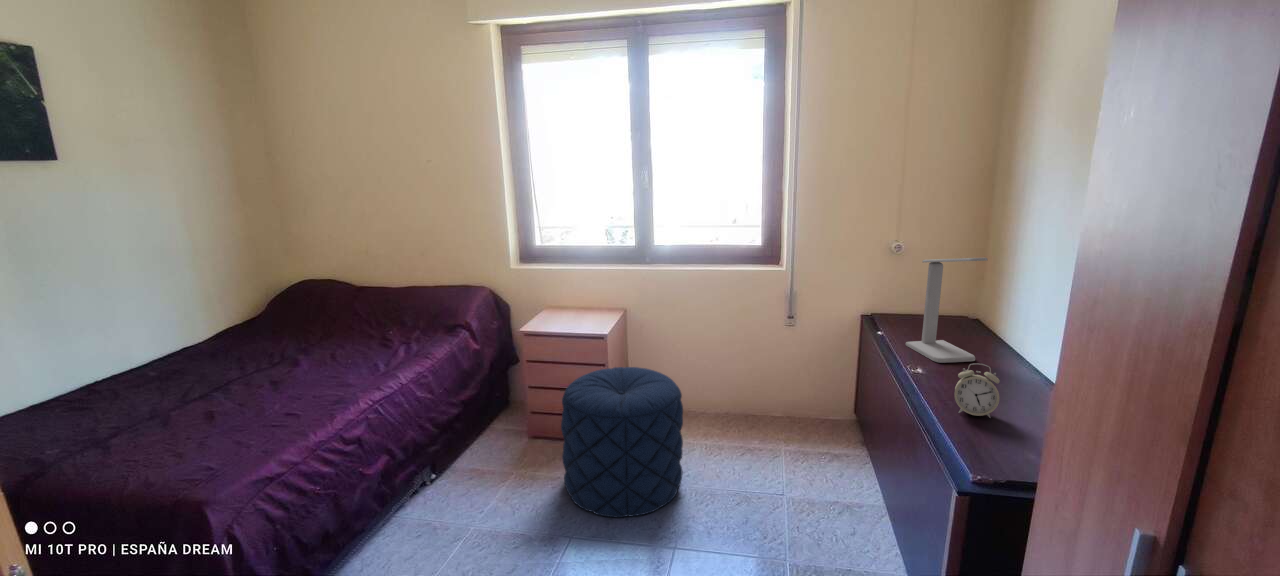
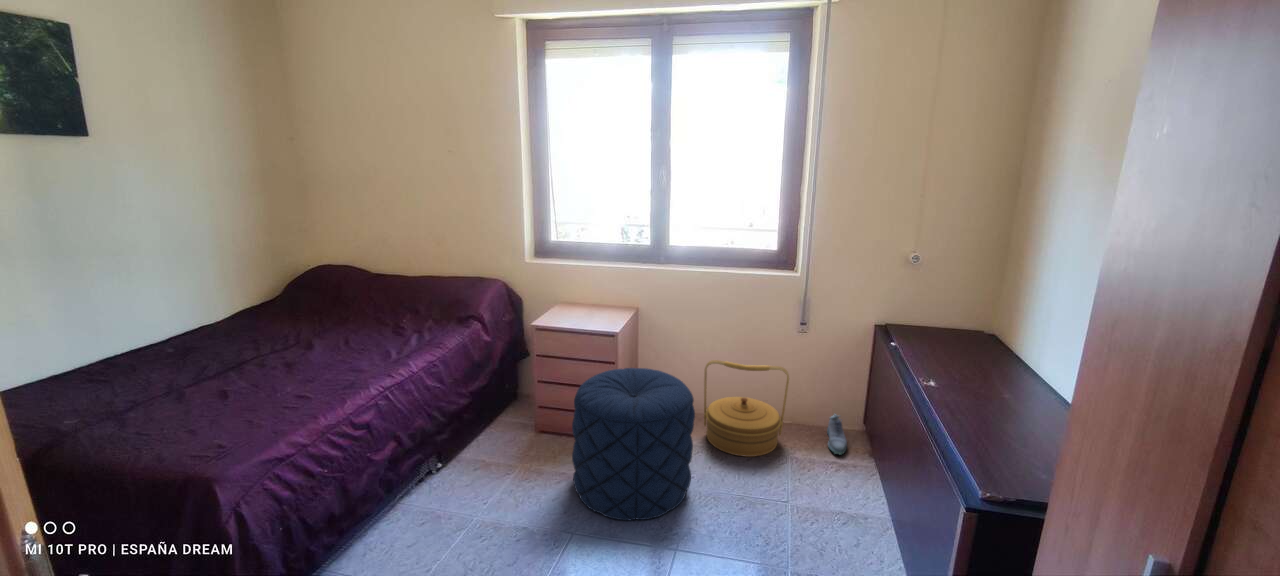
desk lamp: present [906,258,988,363] -> none [921,274,1015,380]
woven basket: none [694,358,780,454] -> present [704,360,789,457]
alarm clock: present [954,363,1000,418] -> none [981,390,1031,447]
shoe: none [822,408,841,448] -> present [827,414,847,455]

